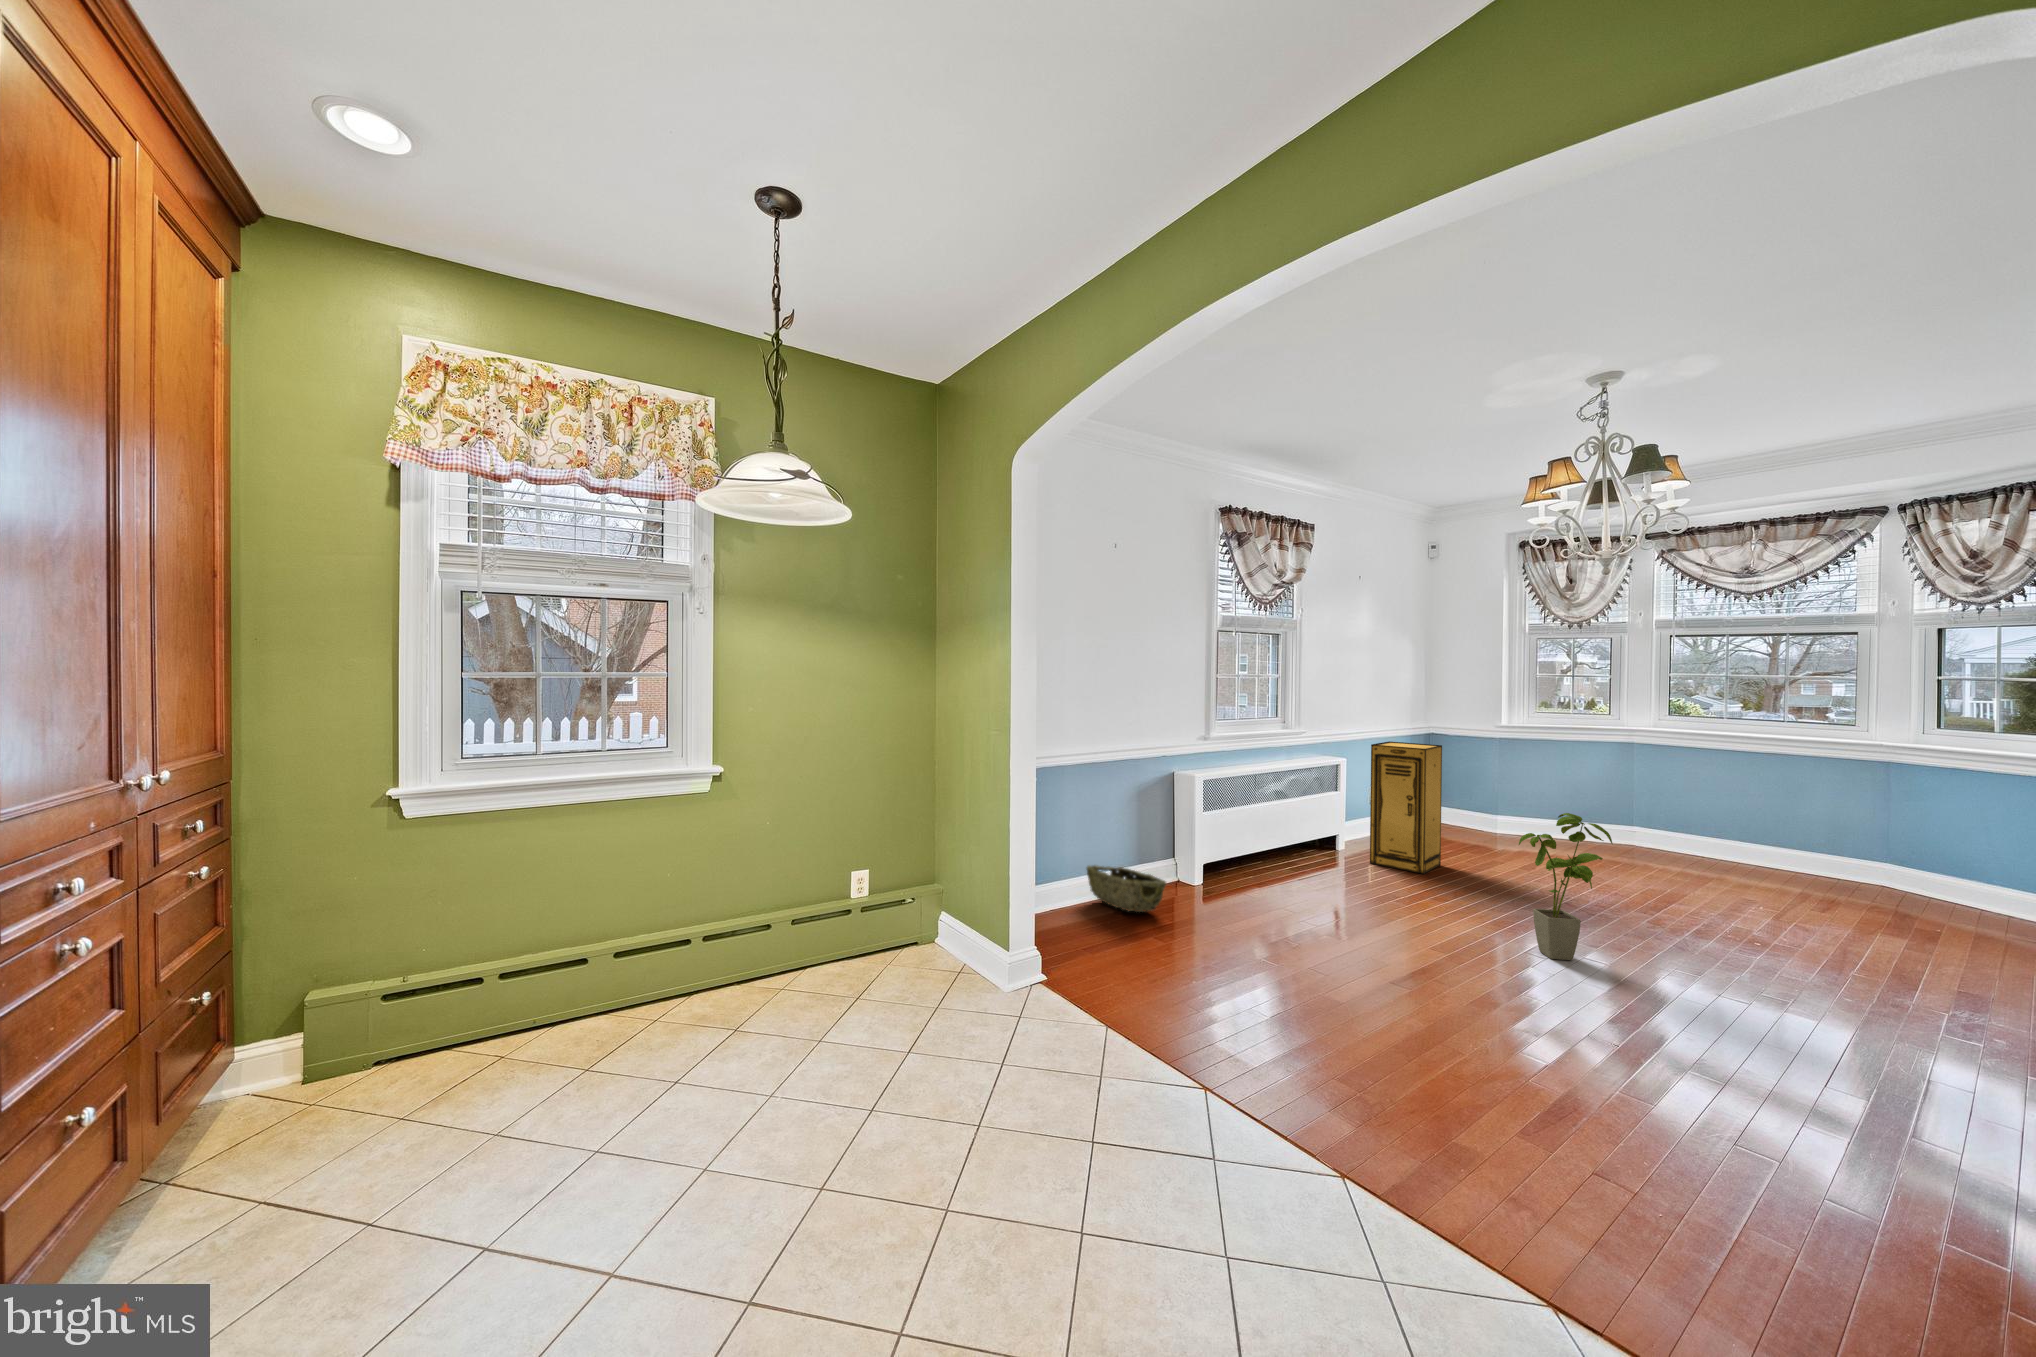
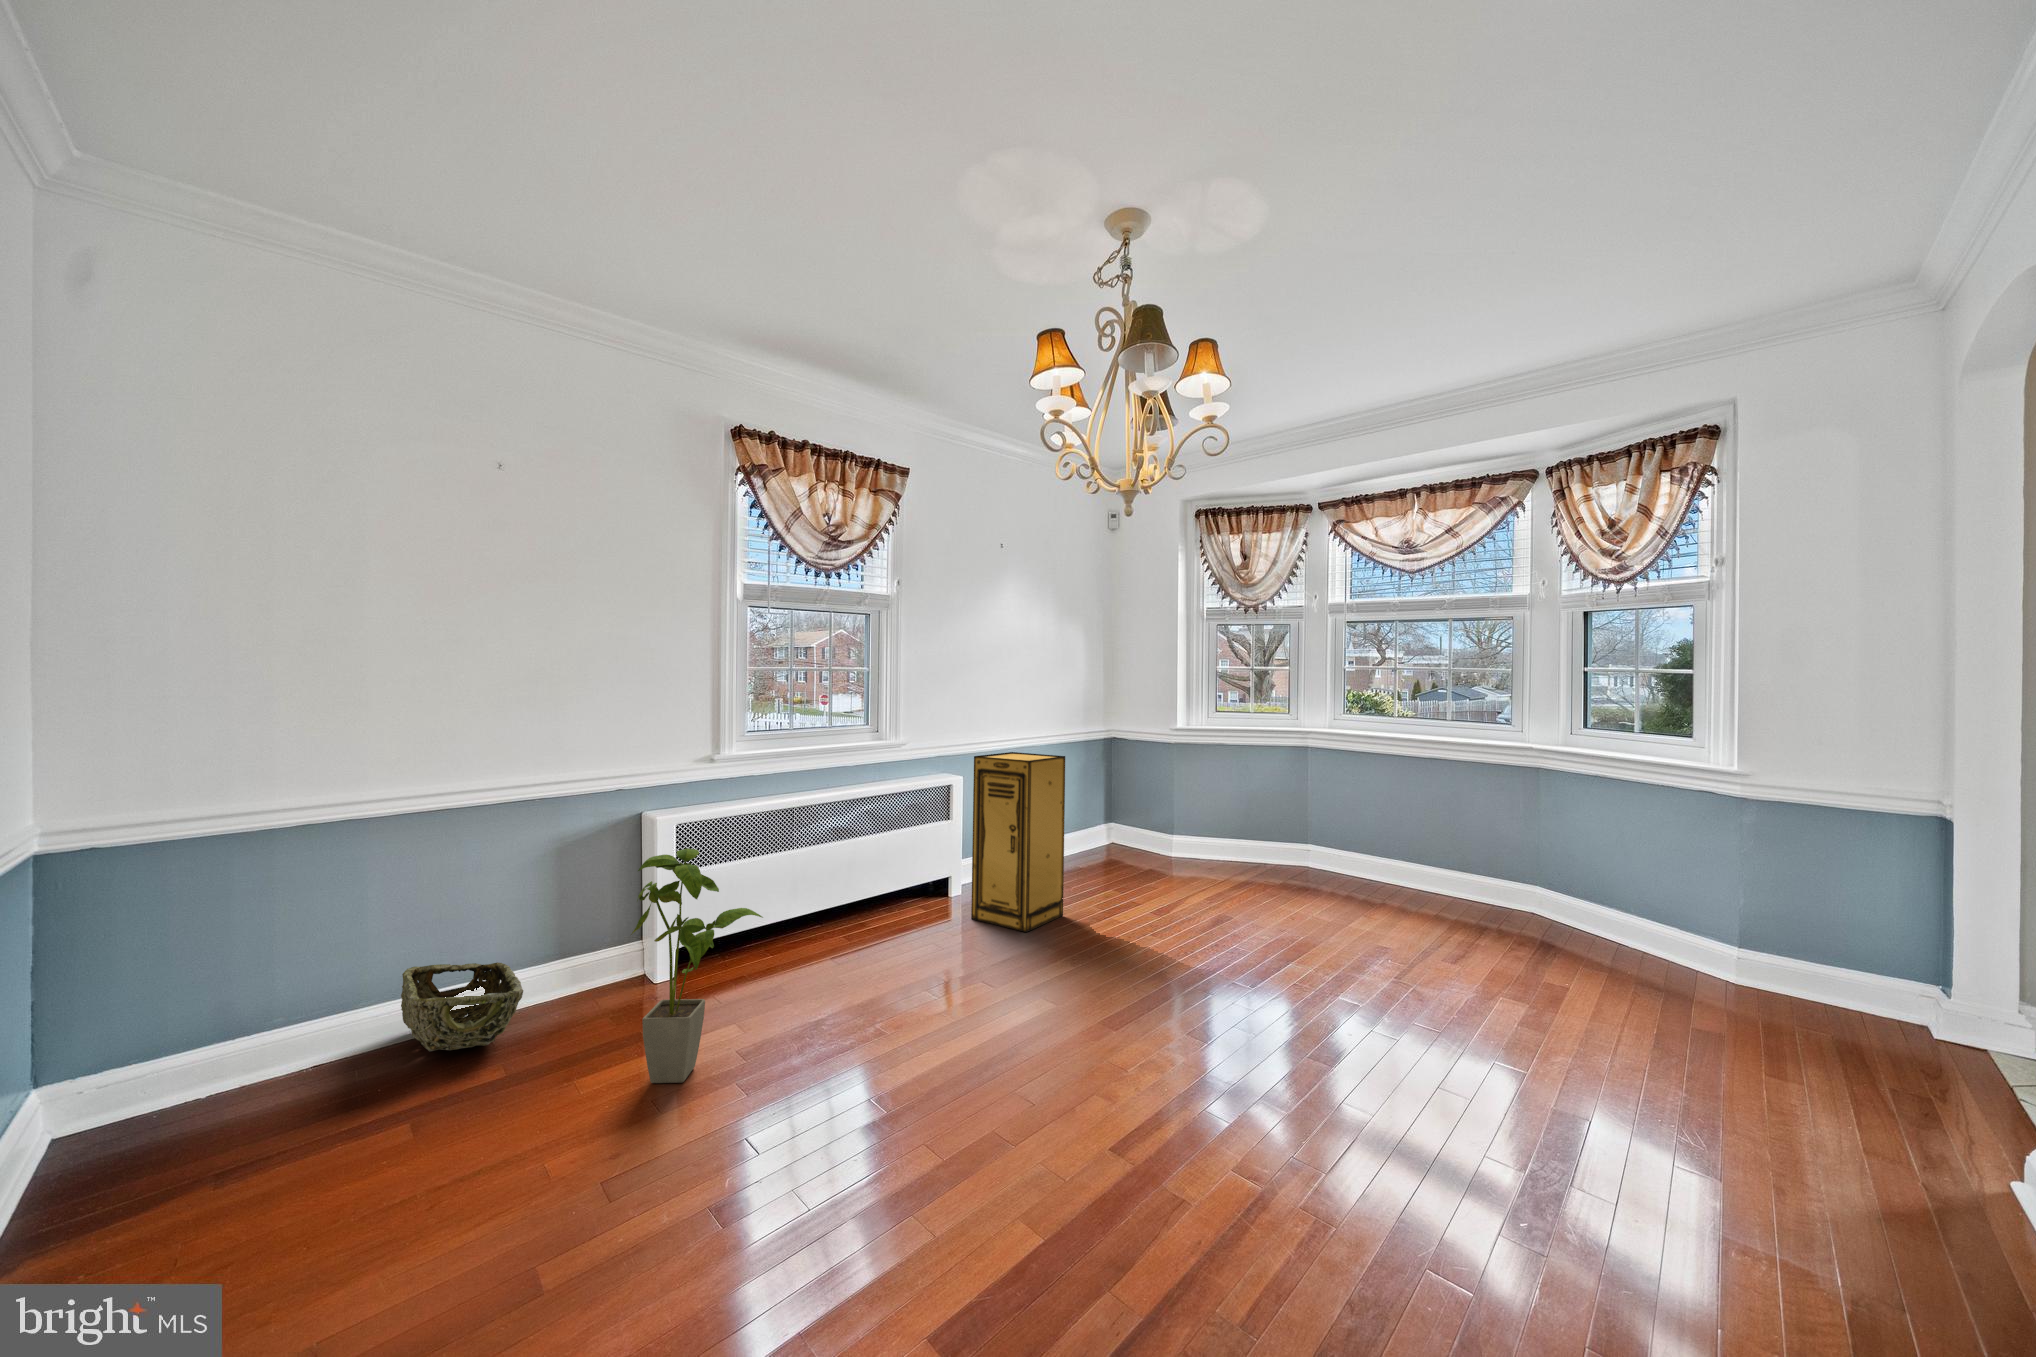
house plant: present [1519,813,1613,960] -> present [631,848,763,1083]

